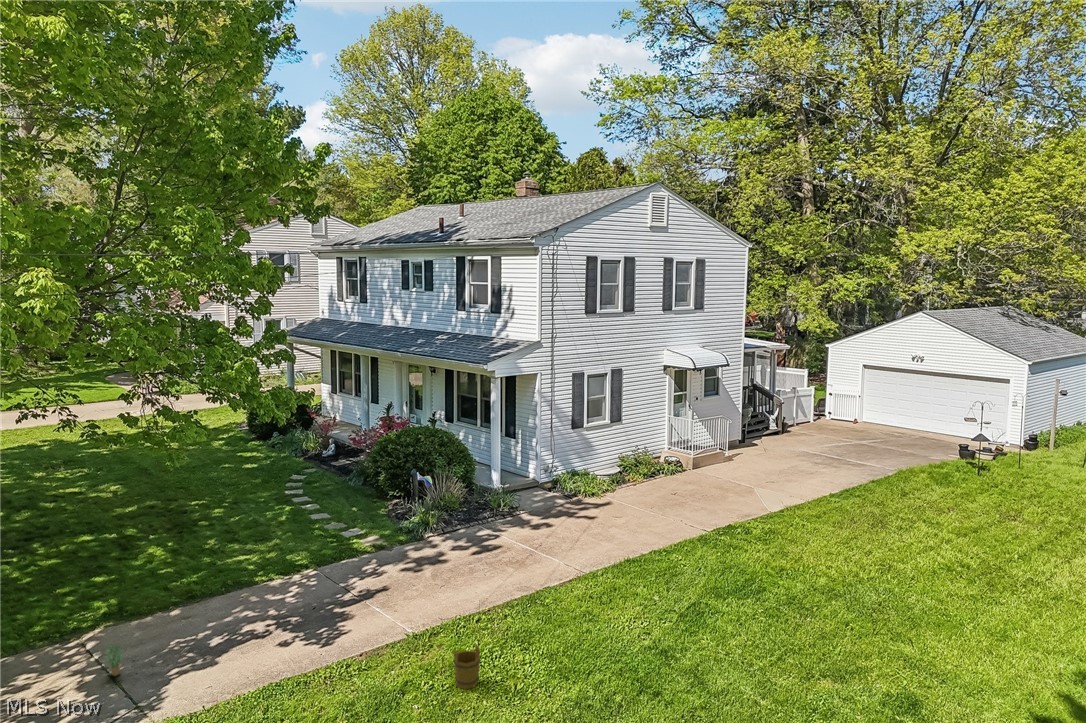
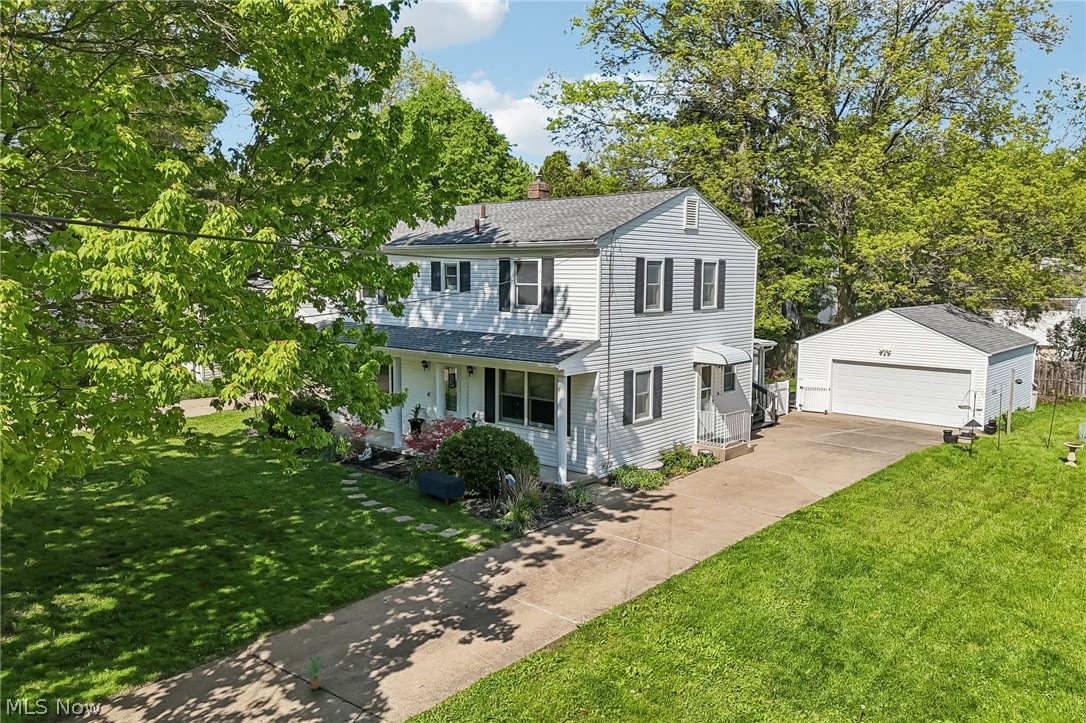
bench: none [345,470,387,507] -> present [417,470,465,506]
bucket: present [453,645,480,689] -> none [660,632,687,676]

